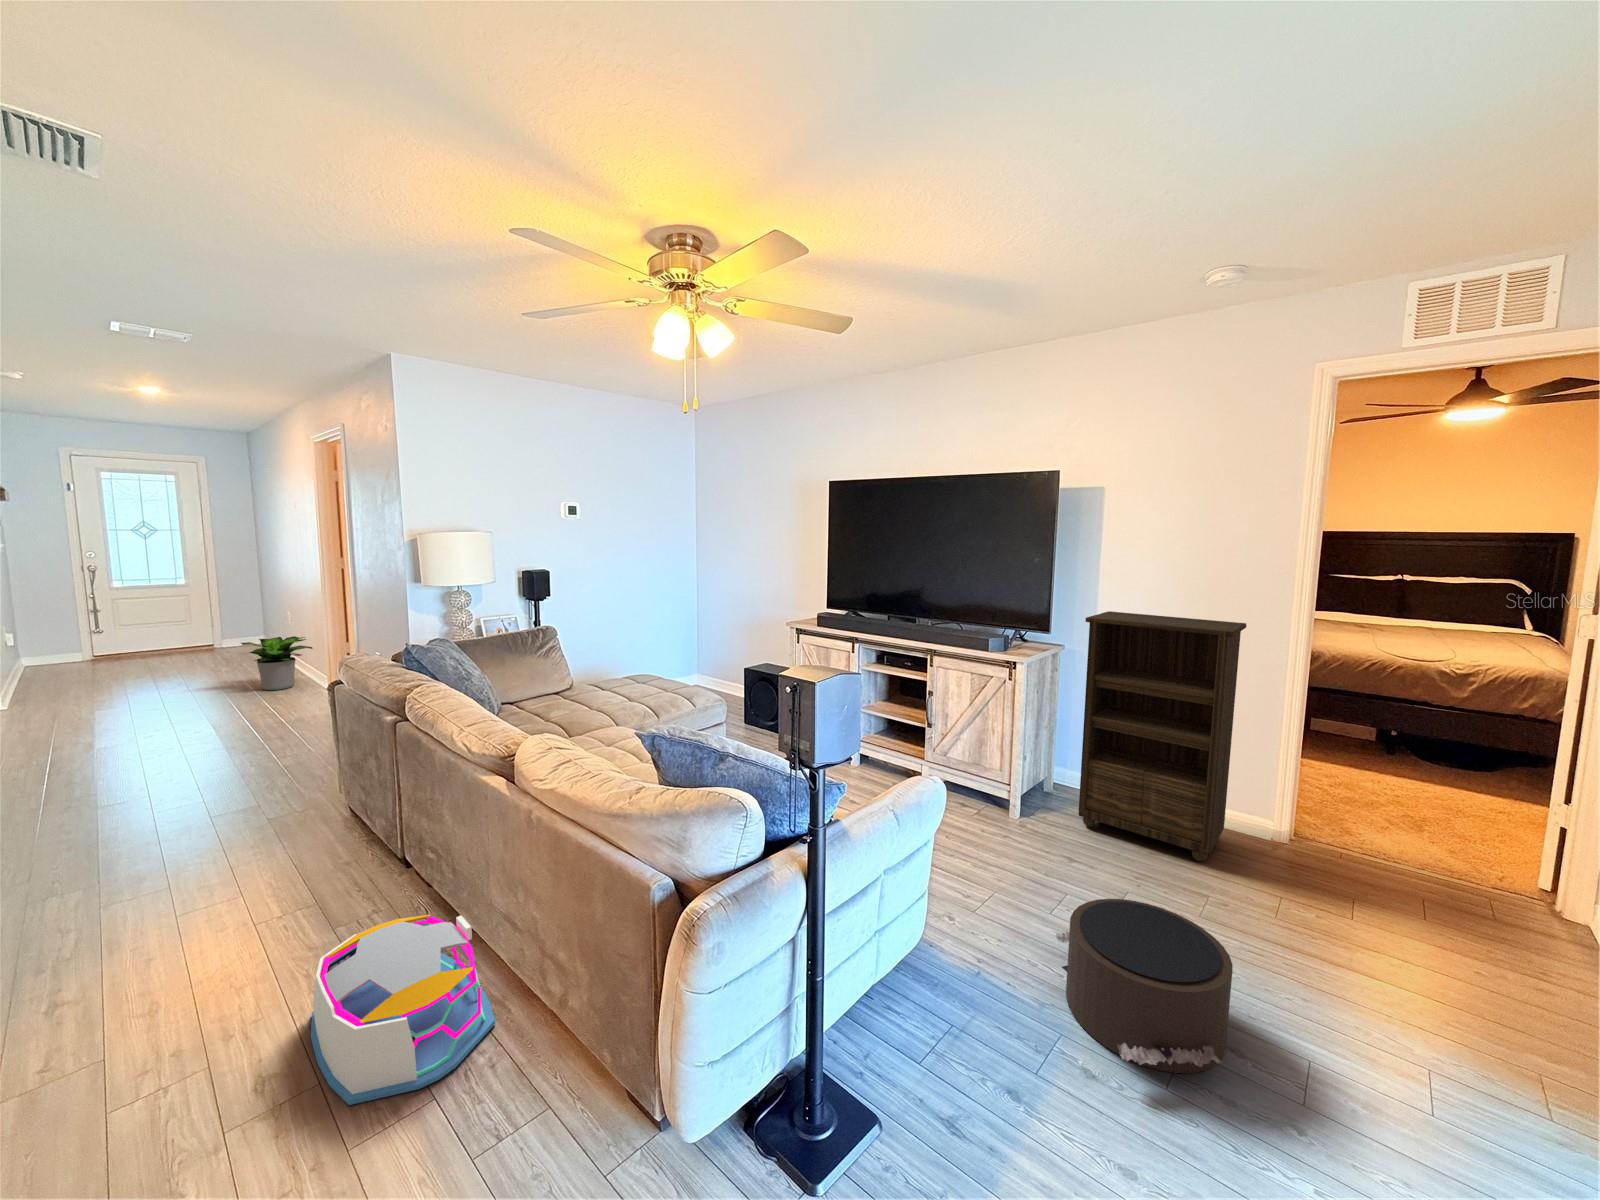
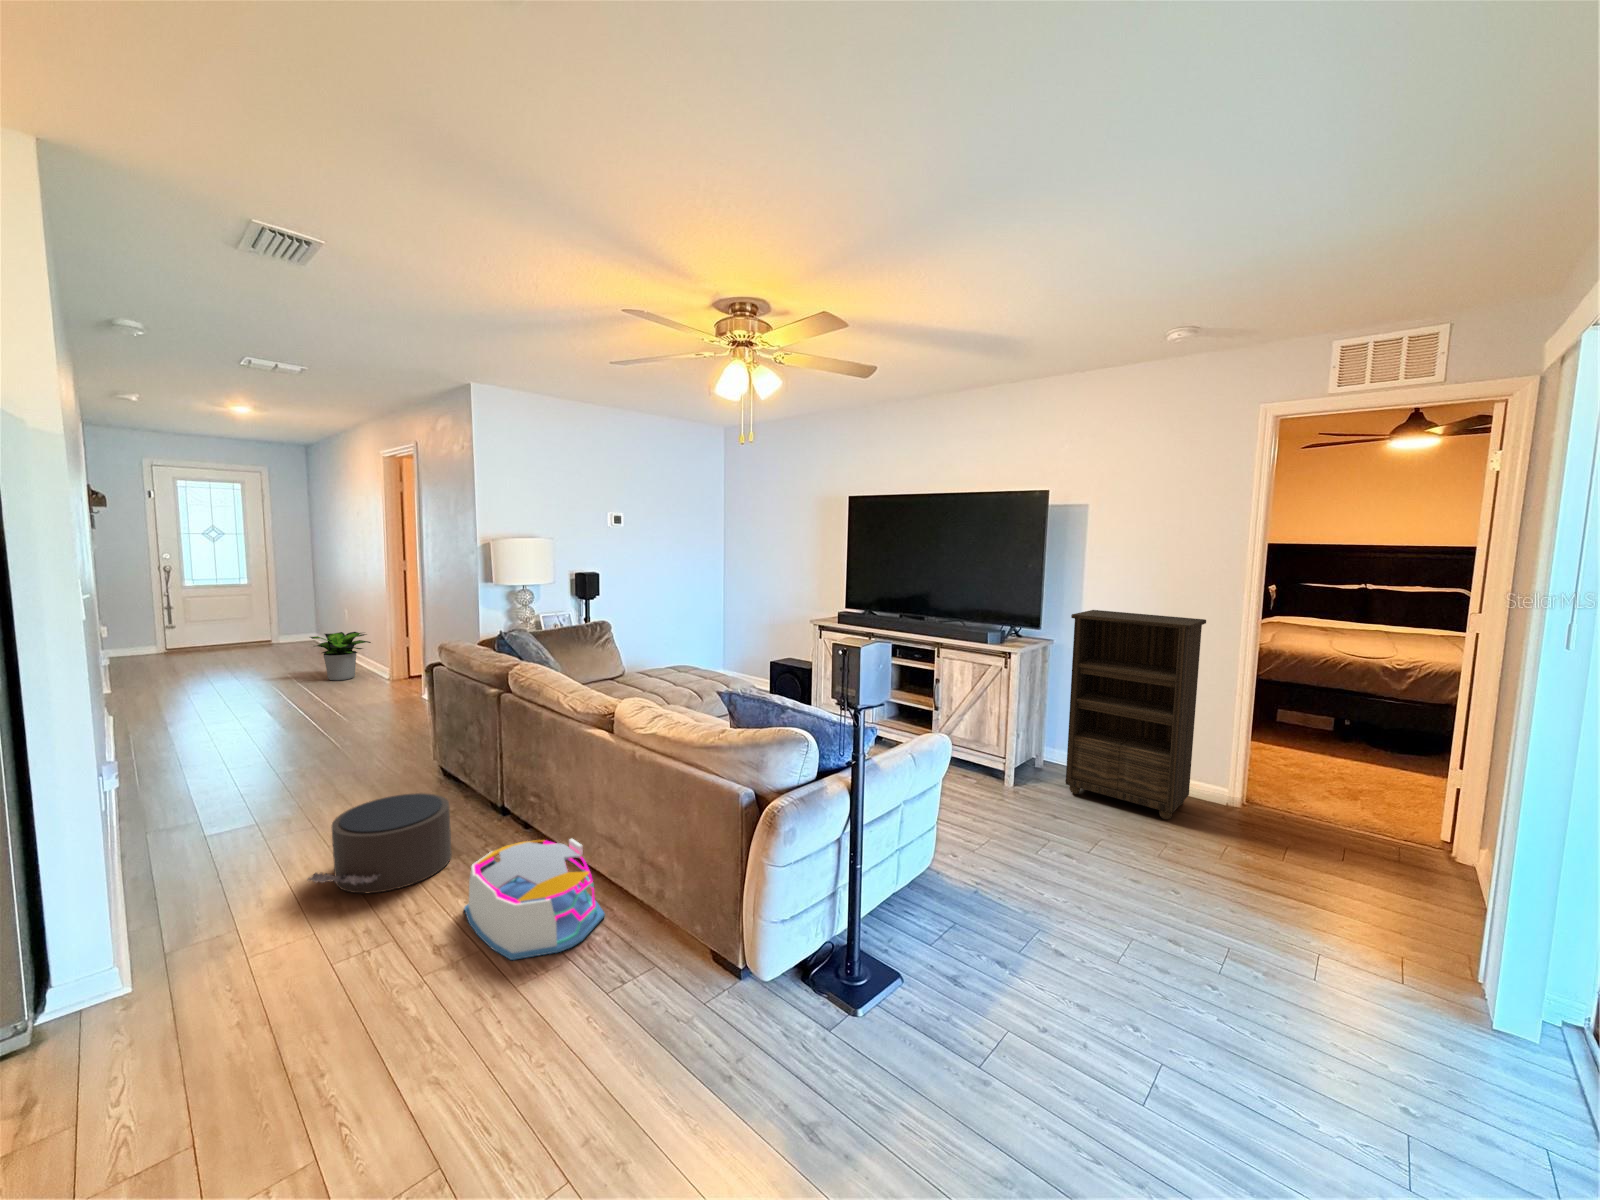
pouf: present [1056,899,1233,1073] -> present [308,793,451,893]

